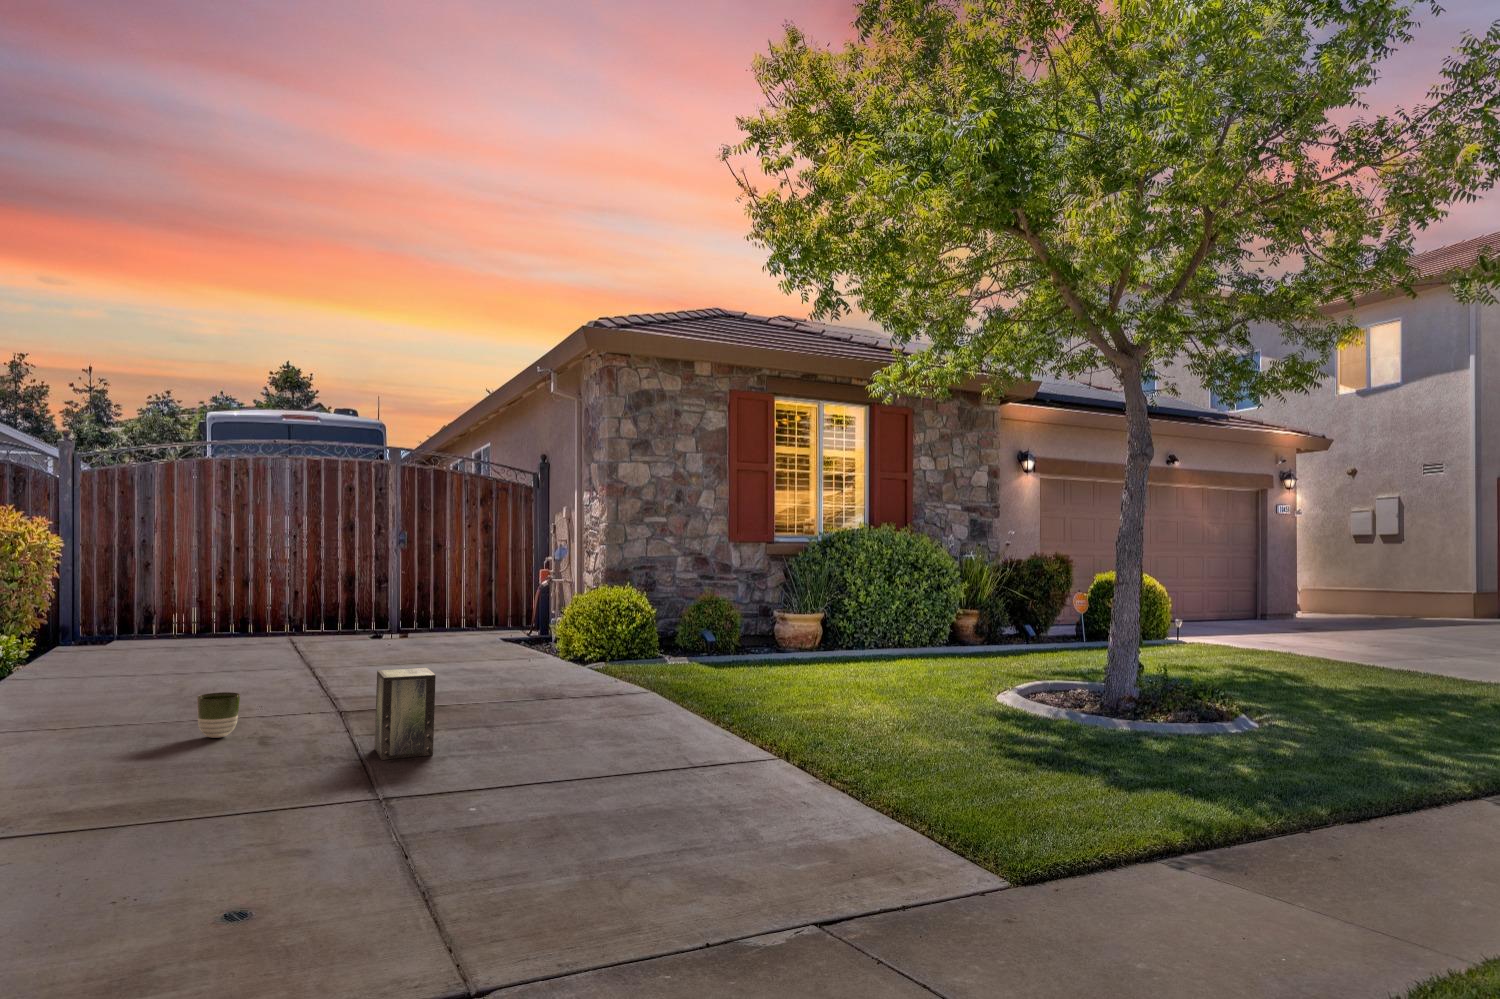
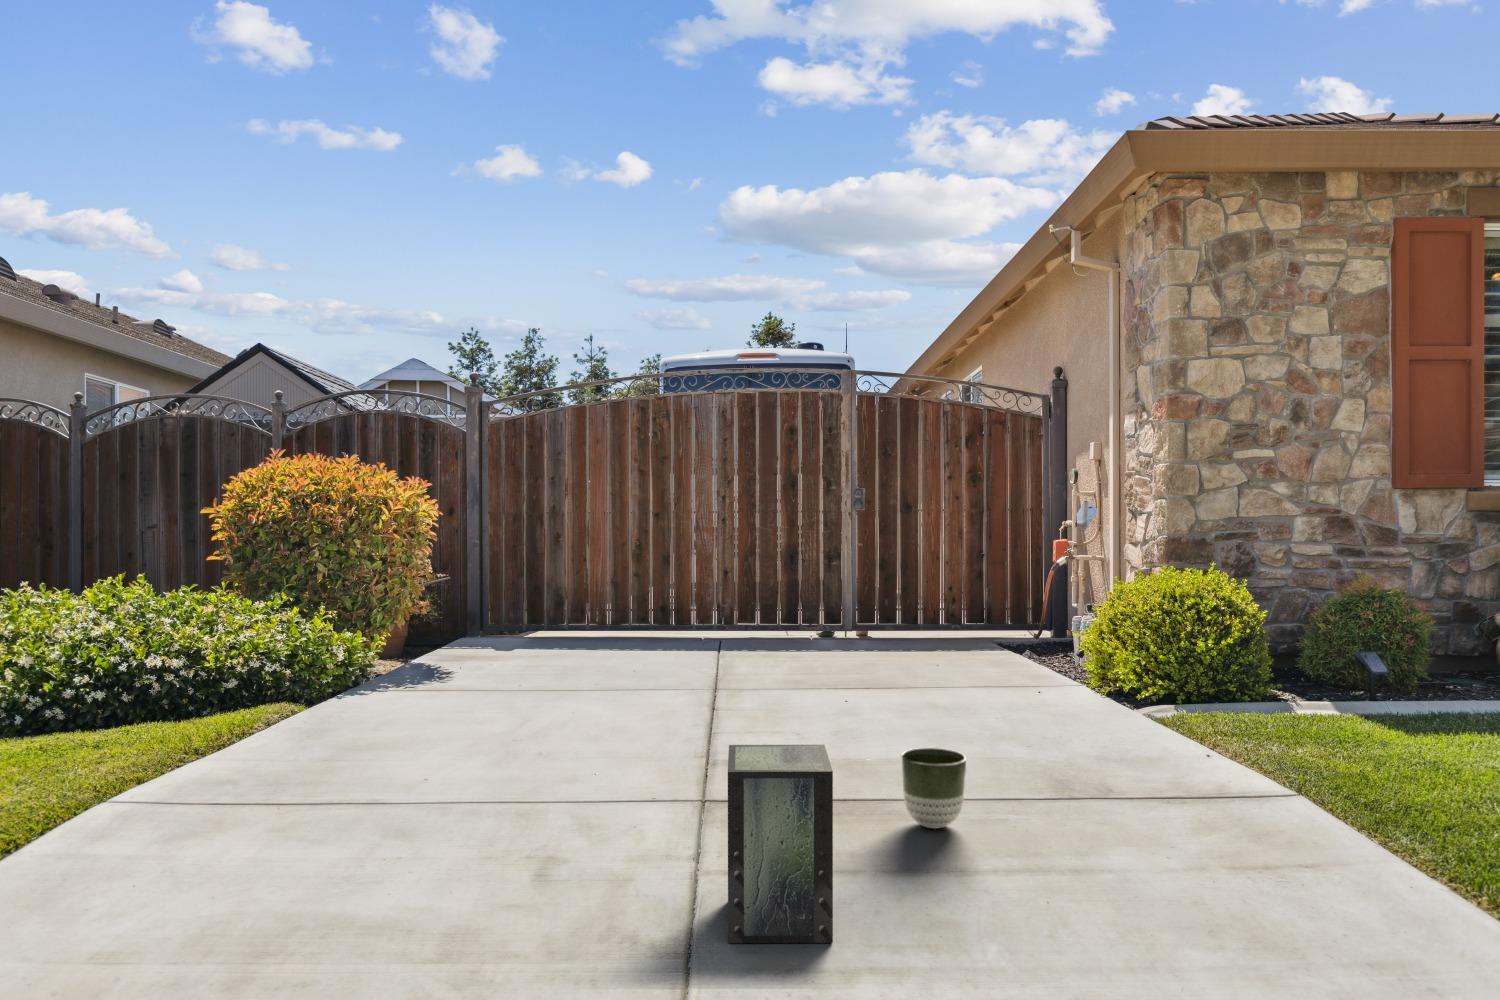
planter: present [197,692,240,738] -> present [901,748,966,829]

